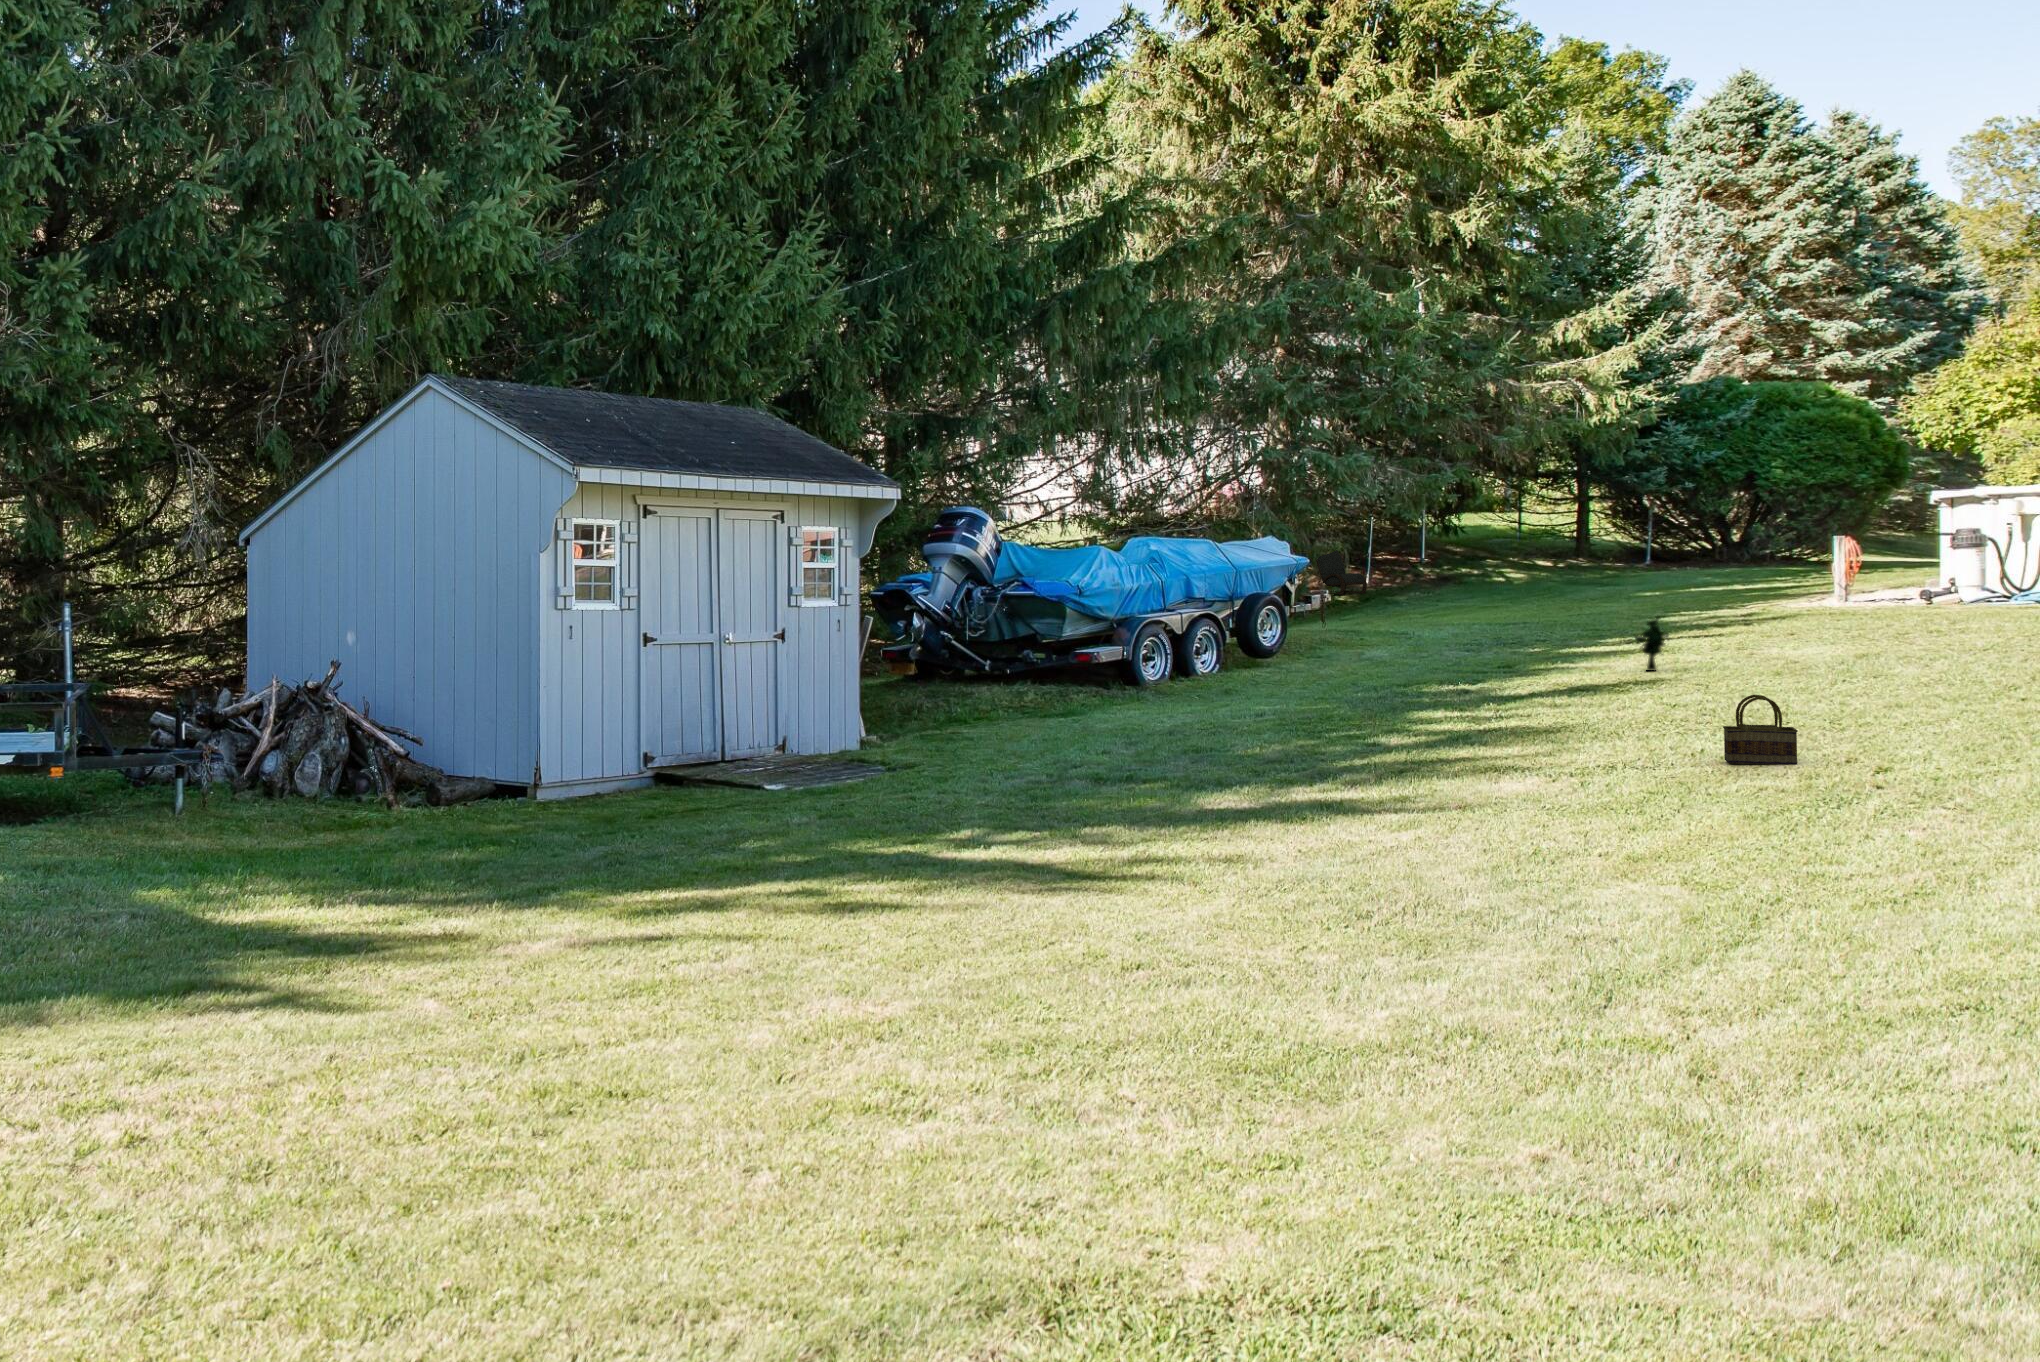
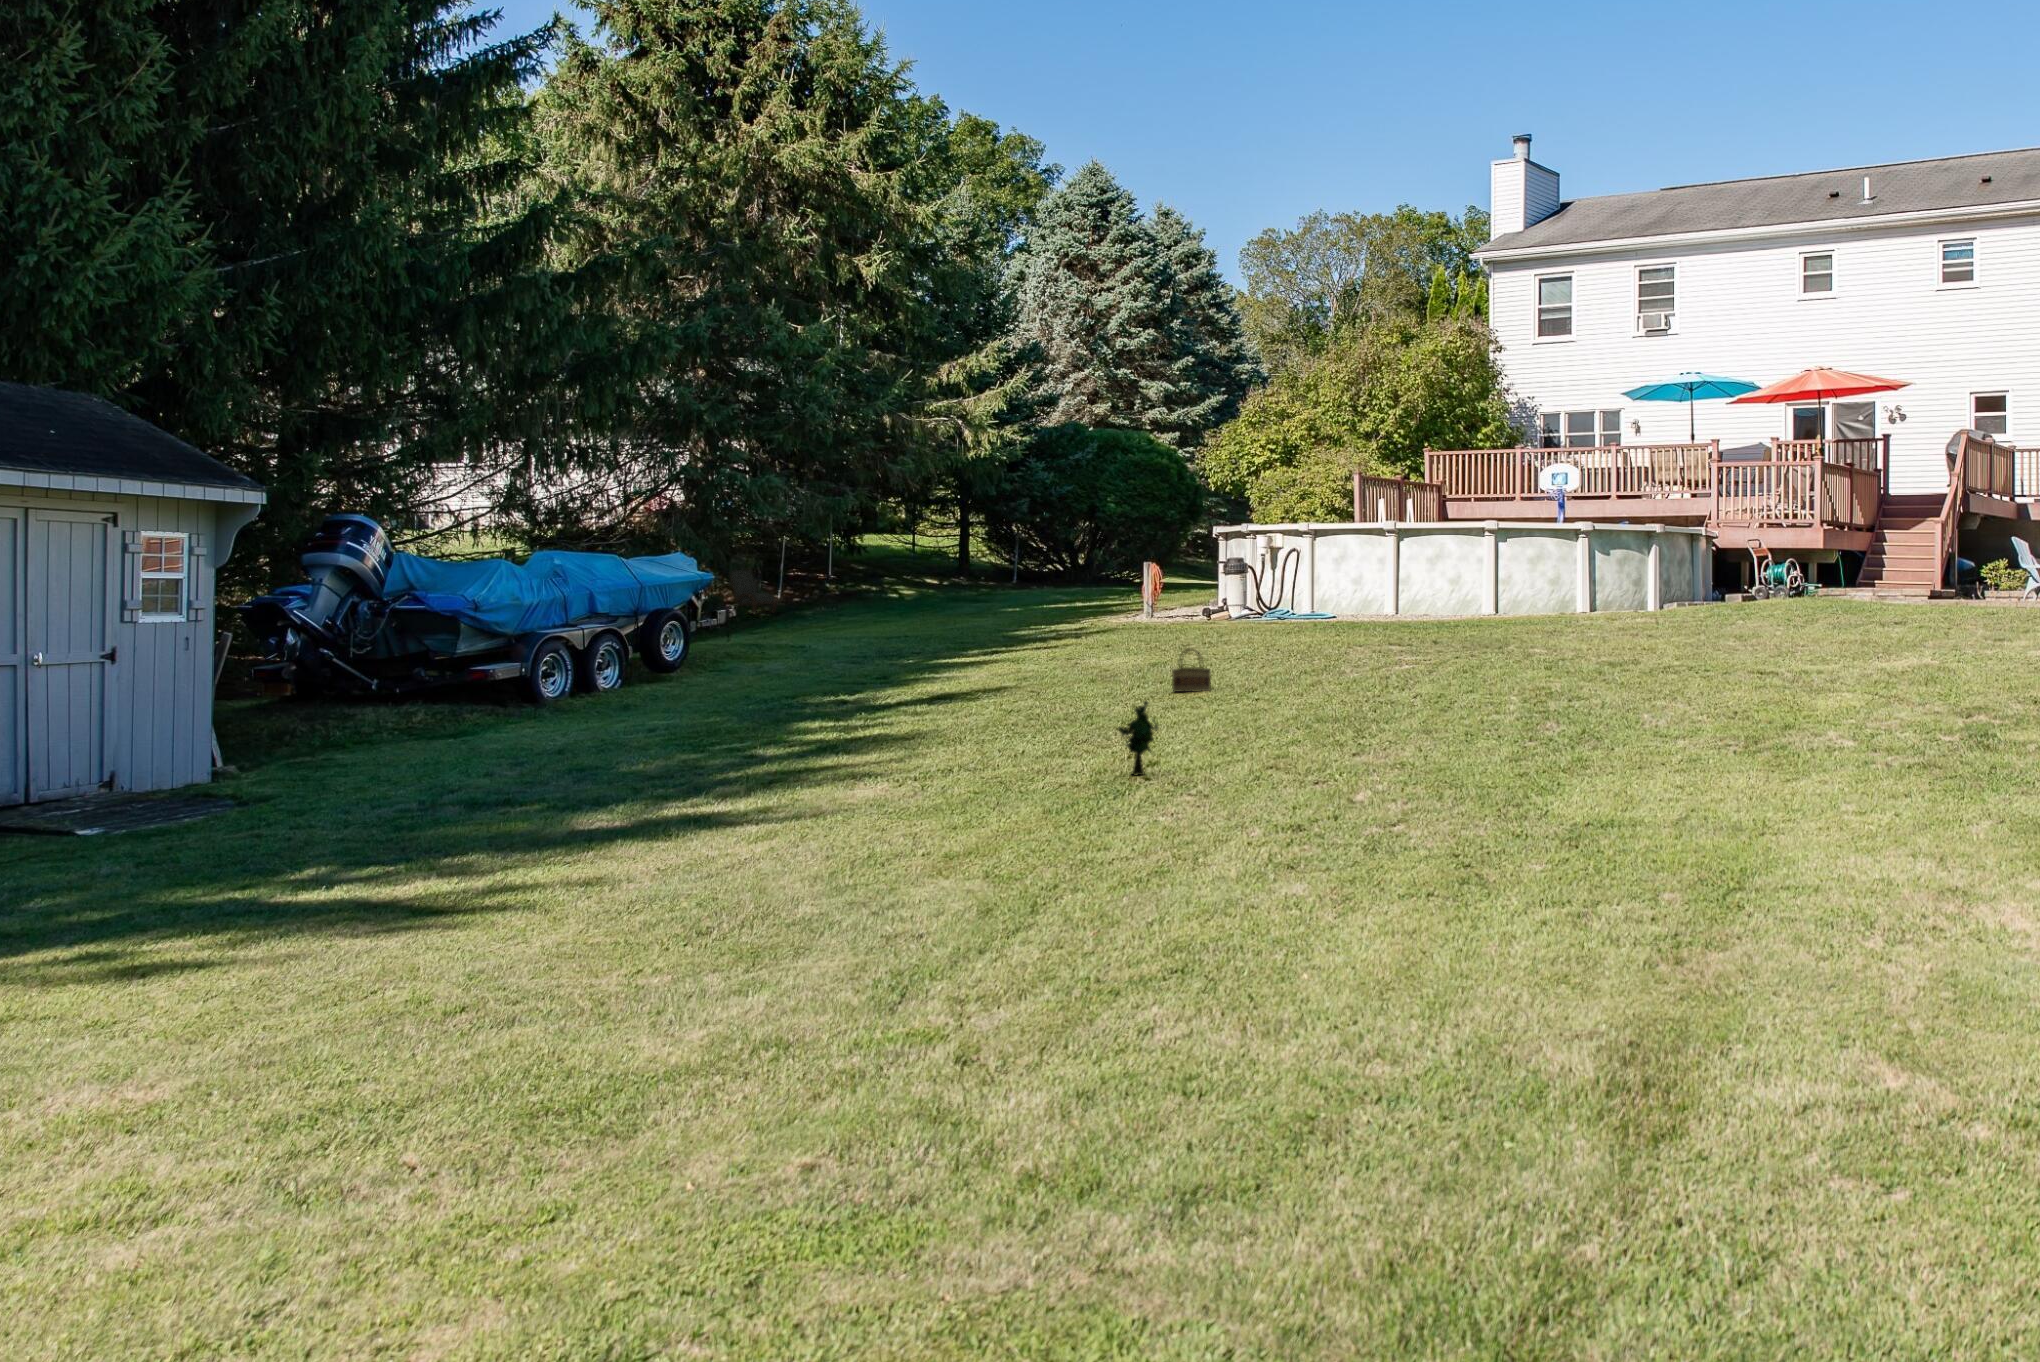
decorative plant: present [1634,617,1668,671] -> present [1118,701,1158,775]
basket: present [1723,695,1798,765] -> present [1172,649,1211,692]

